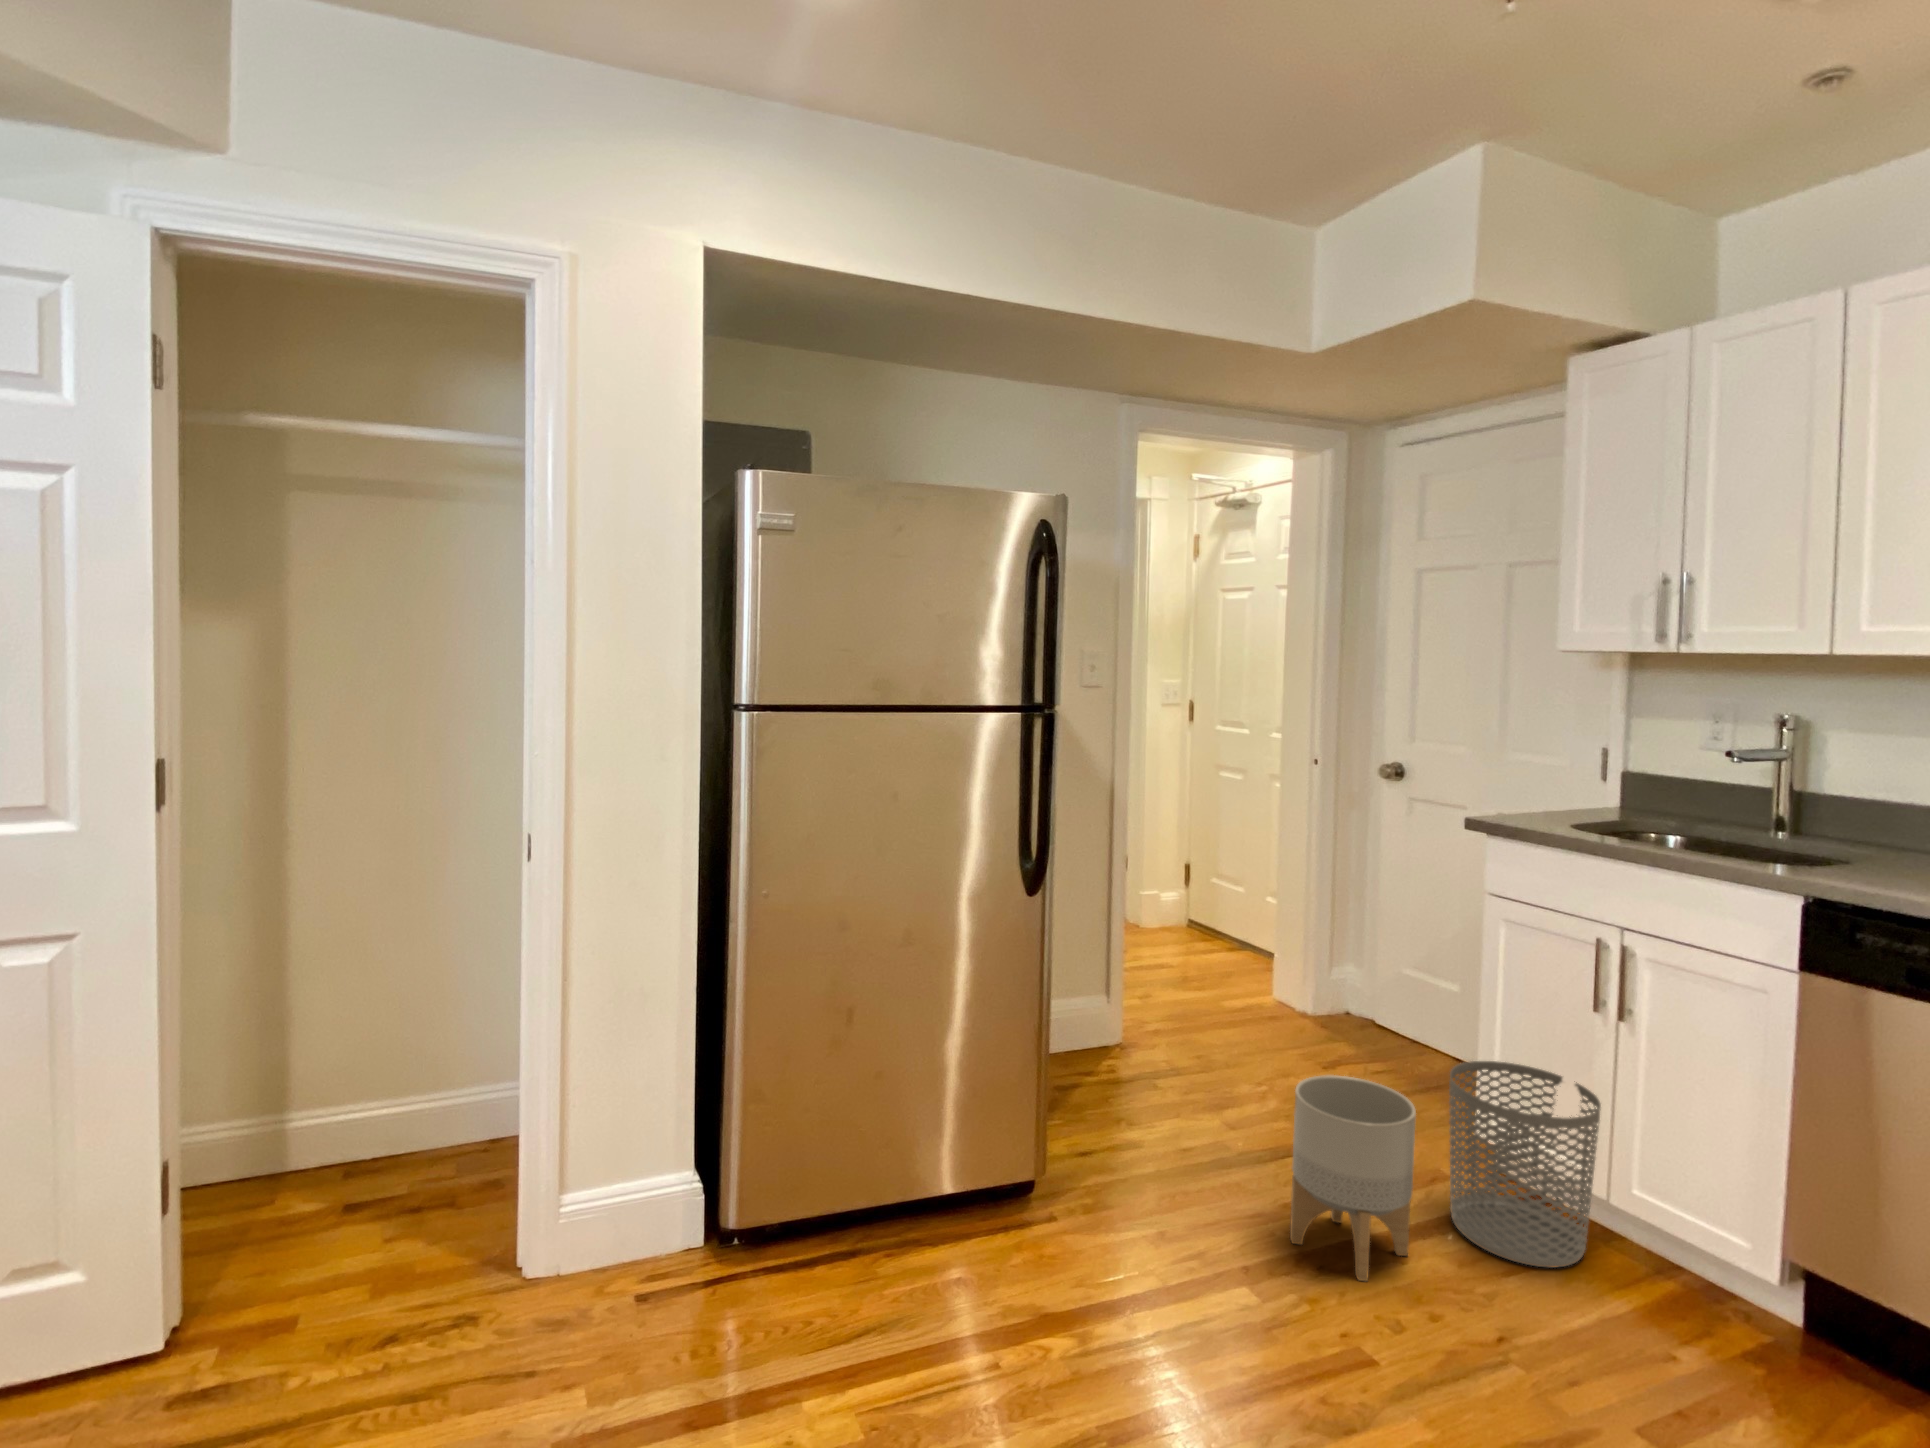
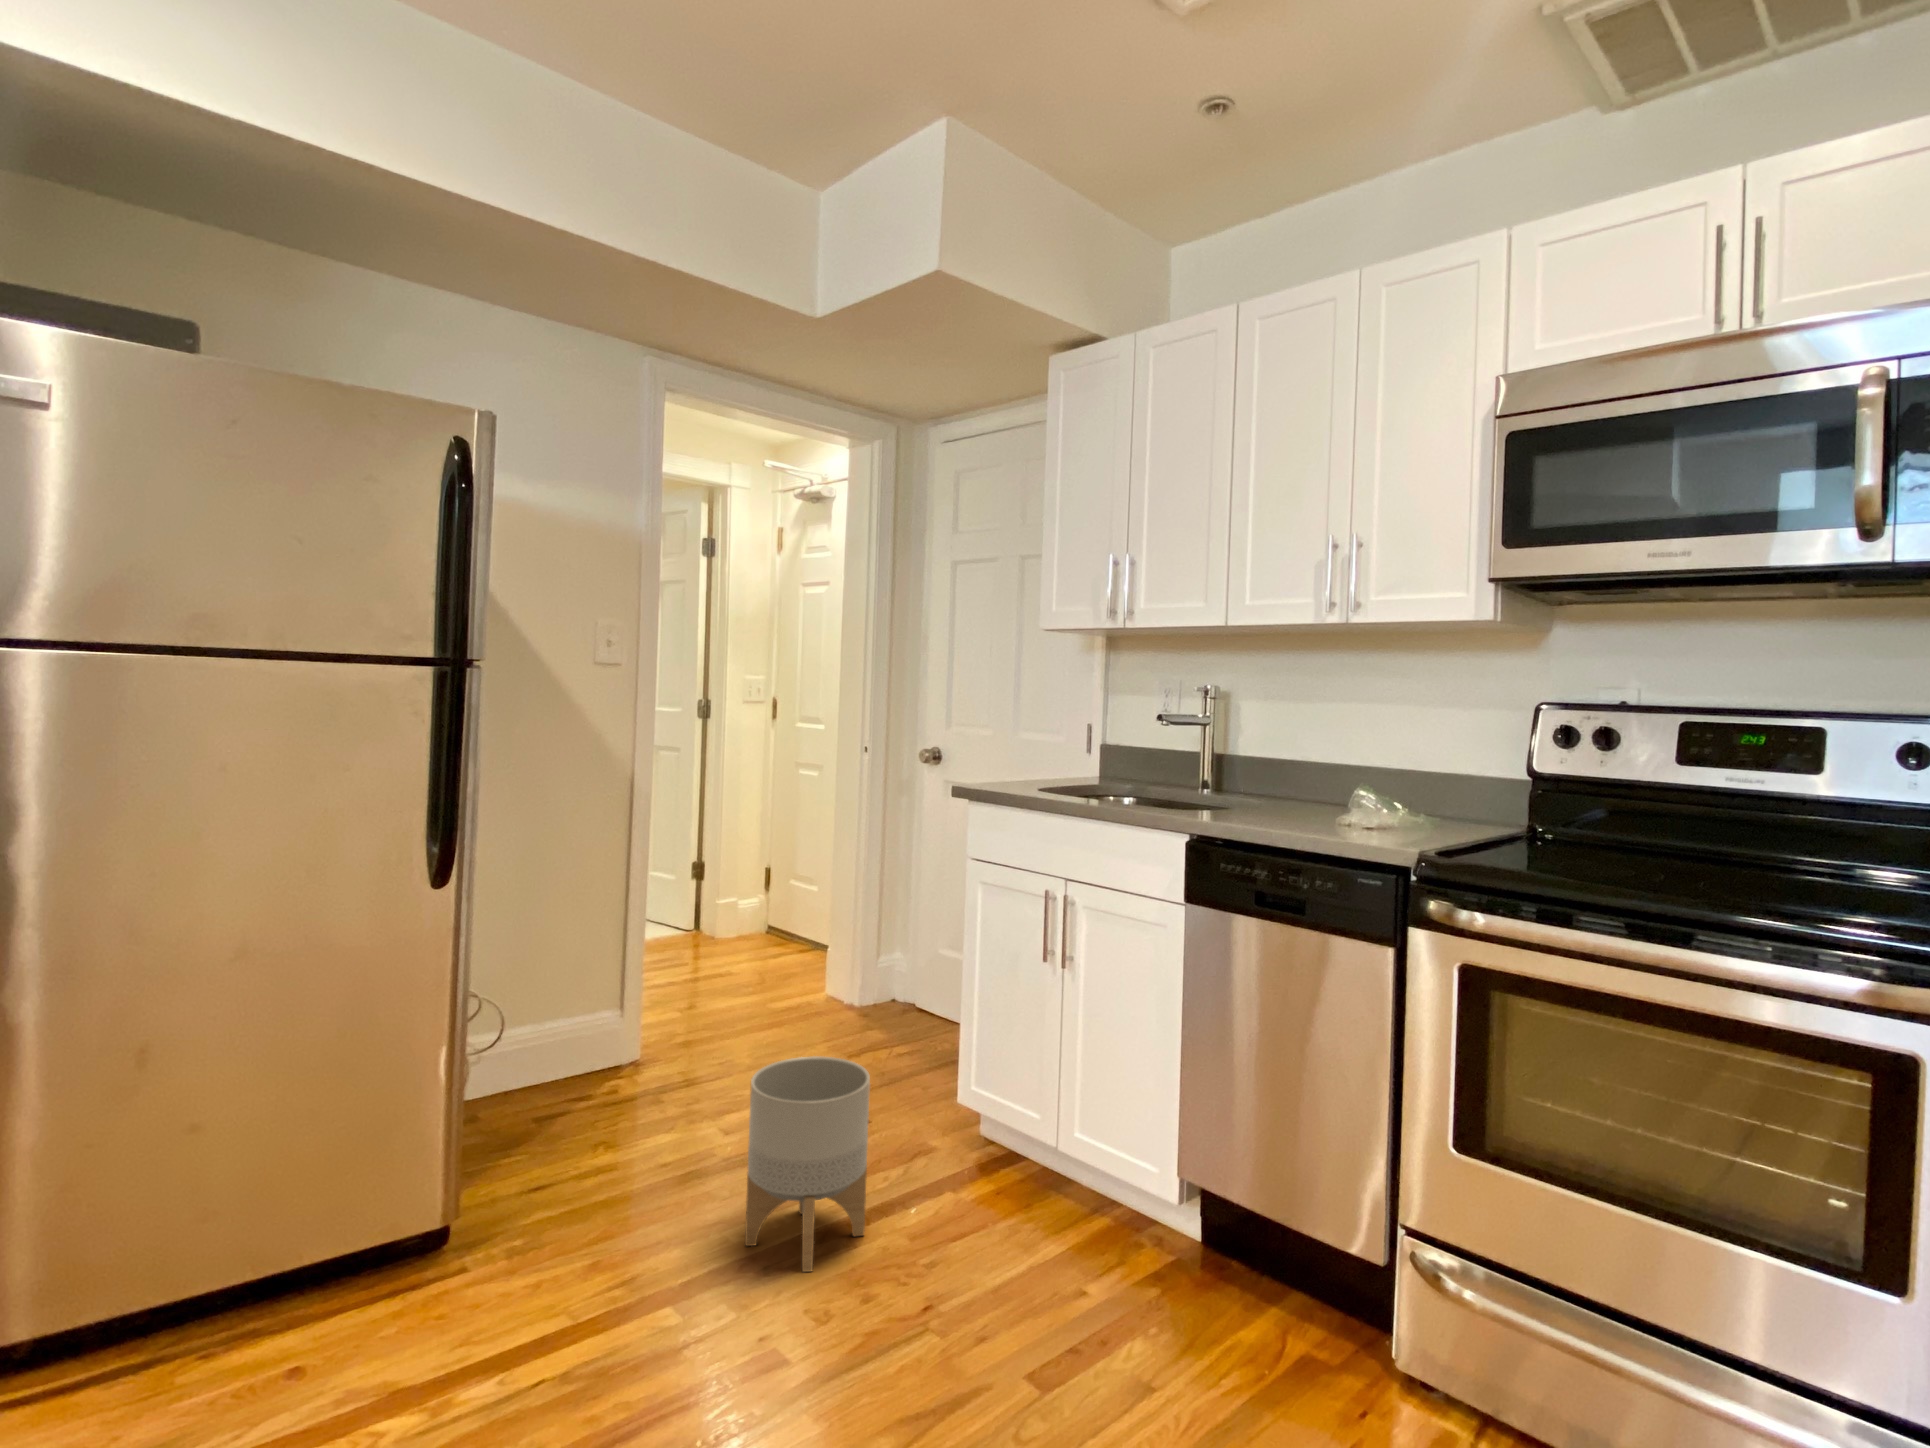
waste bin: present [1449,1061,1601,1268] -> none [919,1023,1046,1221]

